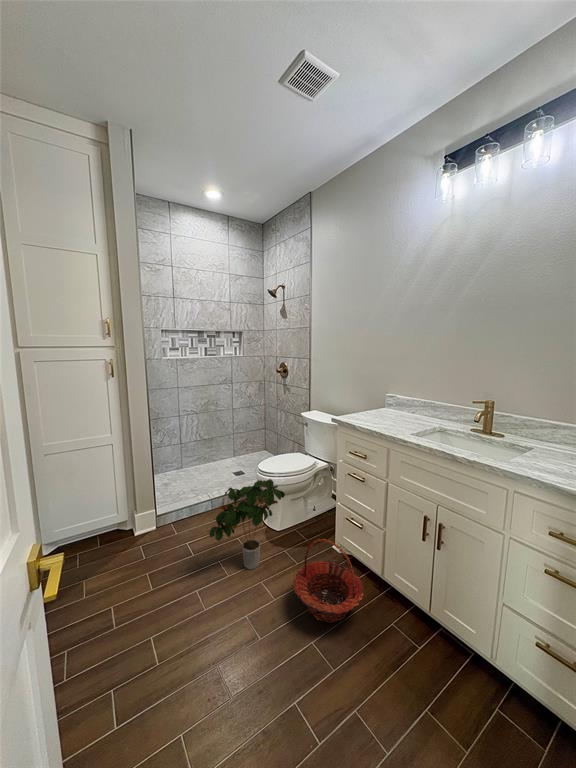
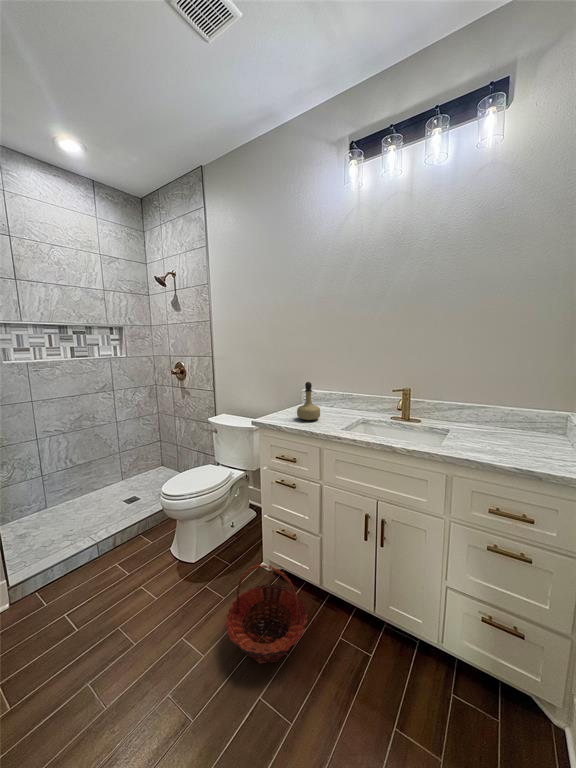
perfume bottle: none [373,387,396,423] -> present [297,382,320,420]
potted plant: present [209,479,285,569] -> none [102,503,201,624]

